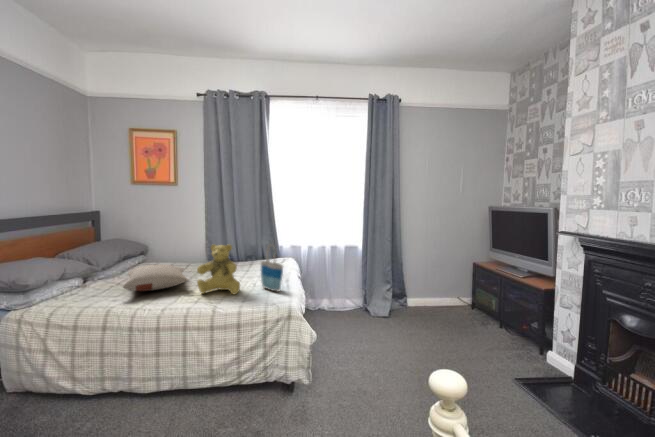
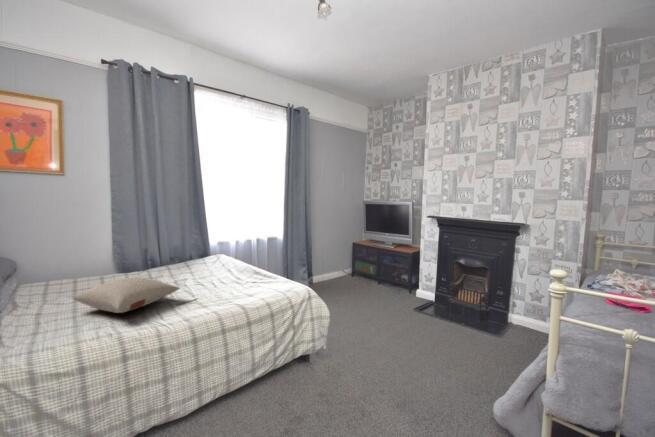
teddy bear: present [197,245,240,294] -> none [196,244,244,299]
tote bag: present [261,245,283,292] -> none [247,240,278,283]

